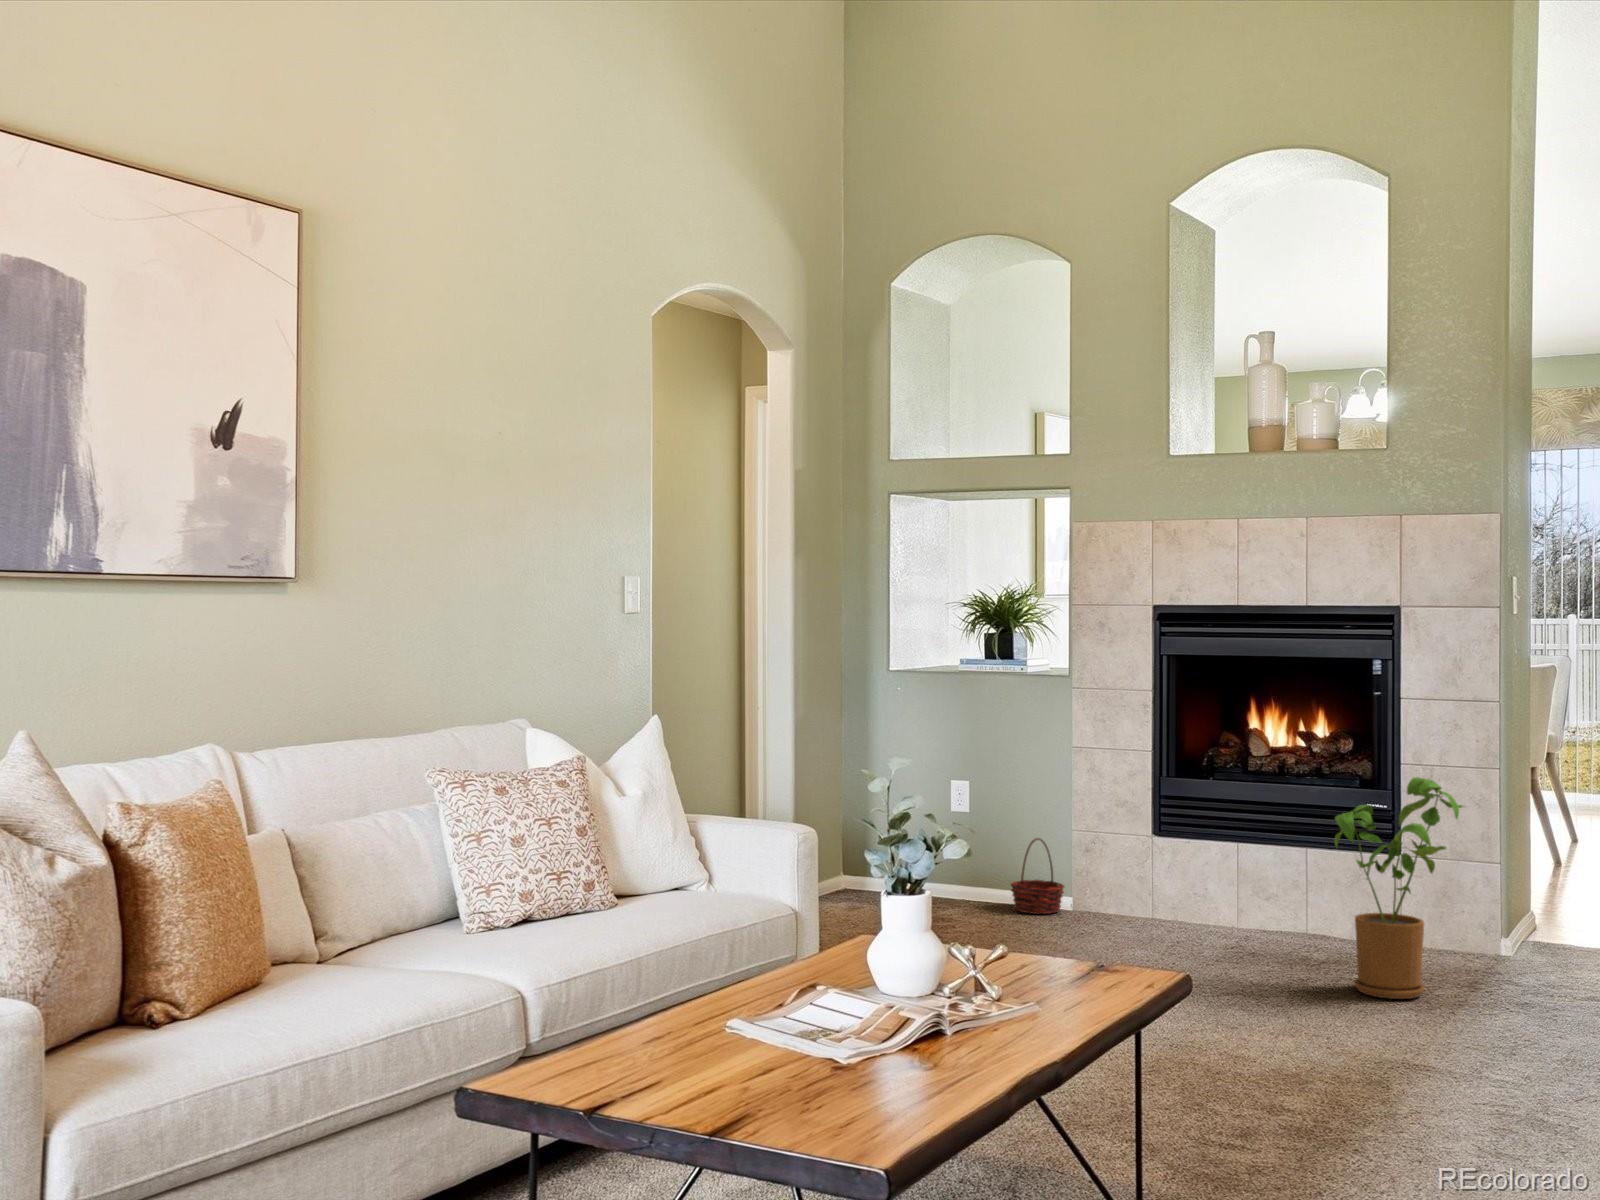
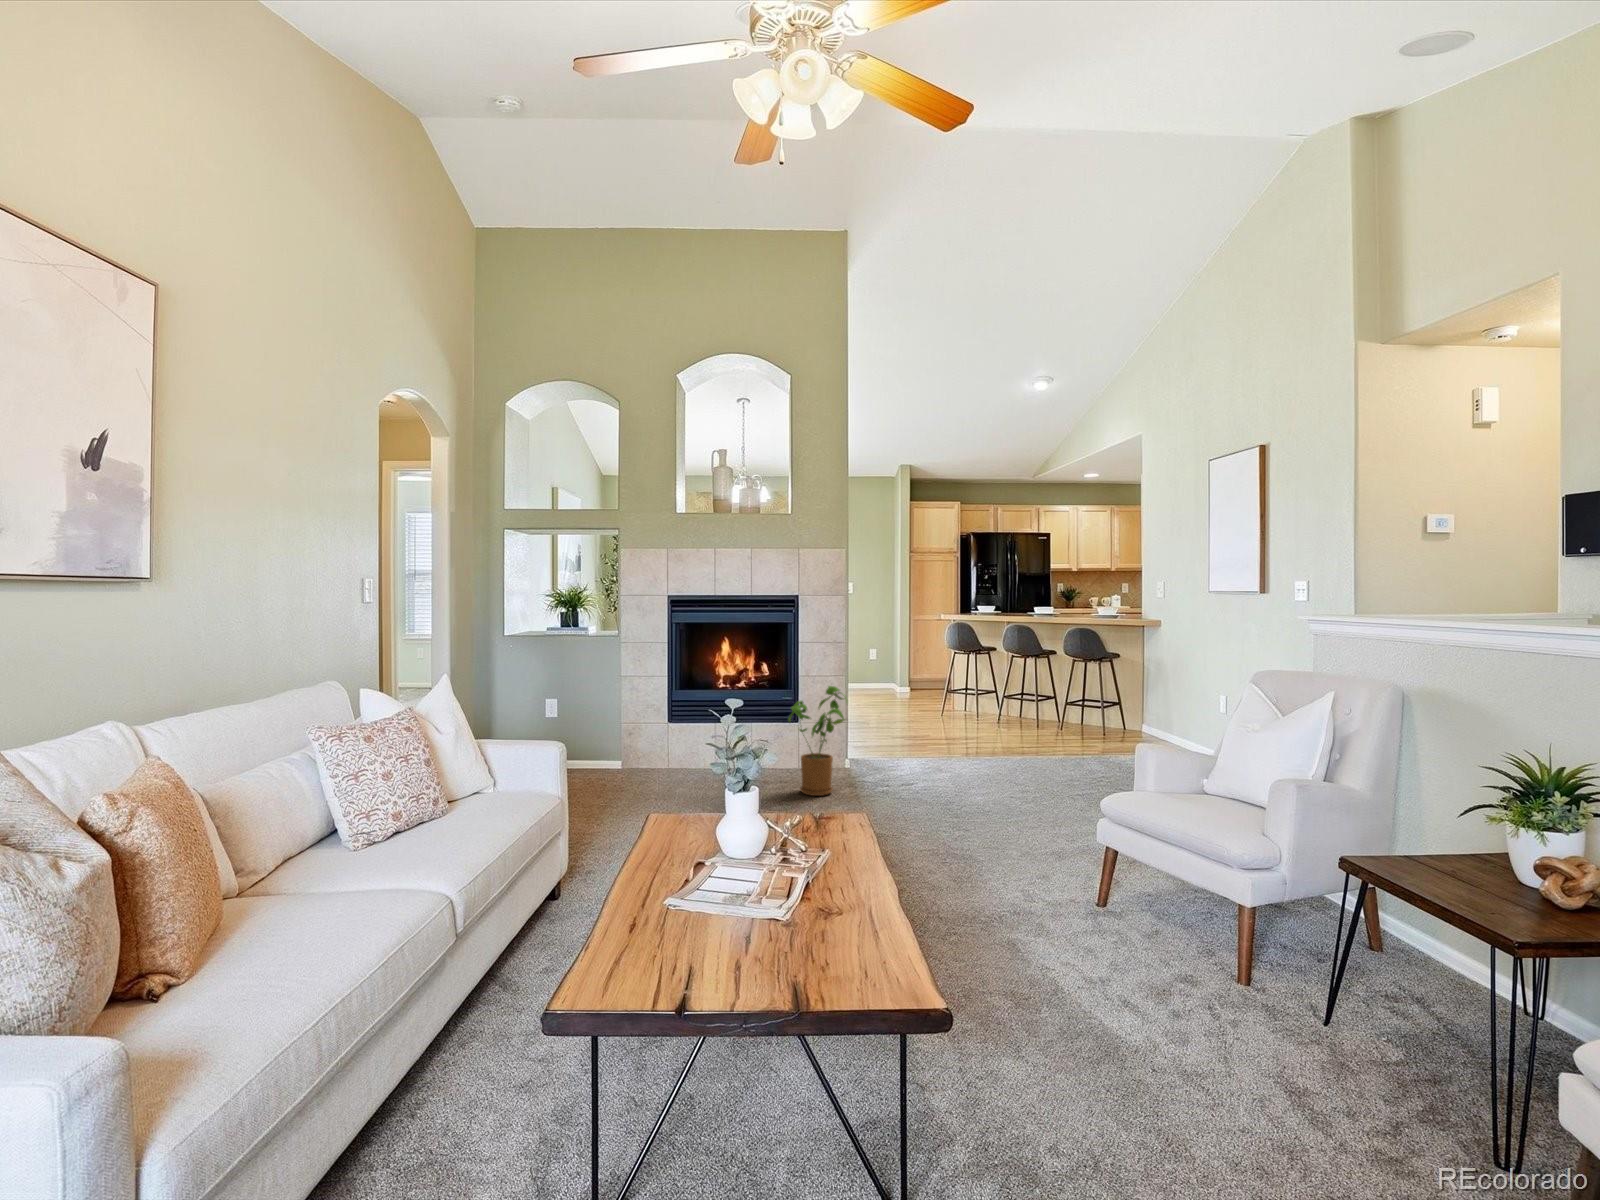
basket: present [1011,838,1064,914] -> none [594,730,625,772]

